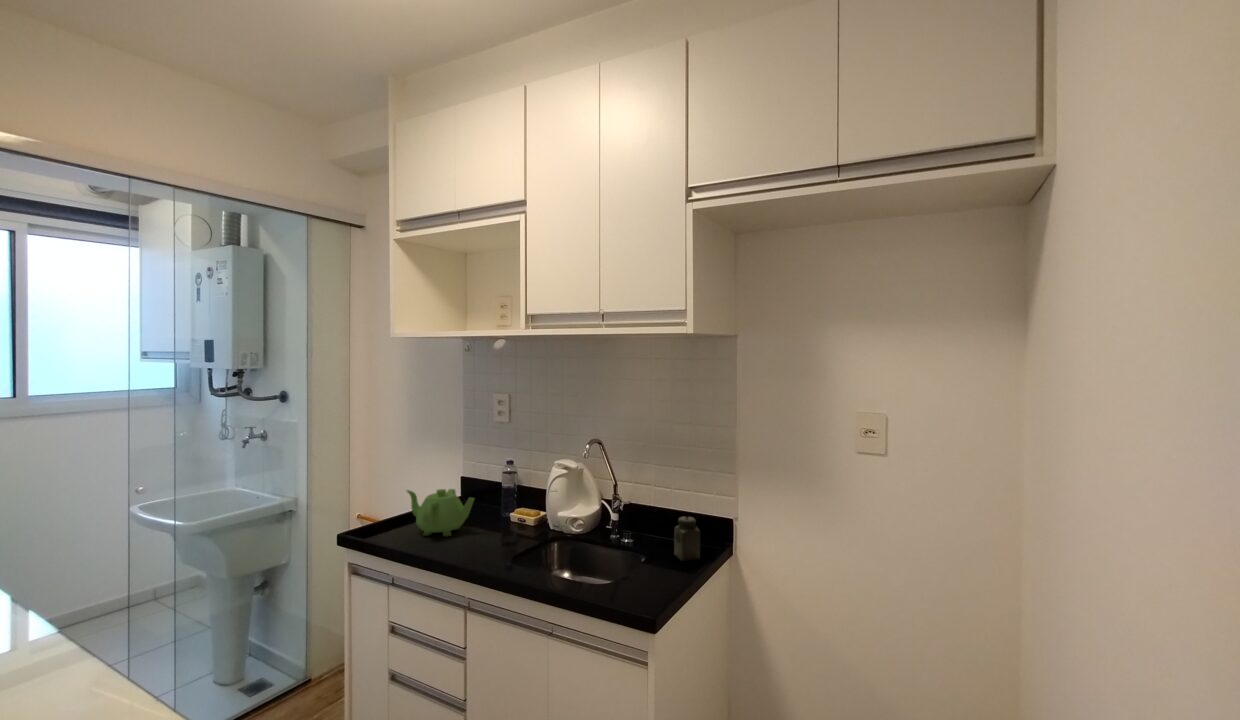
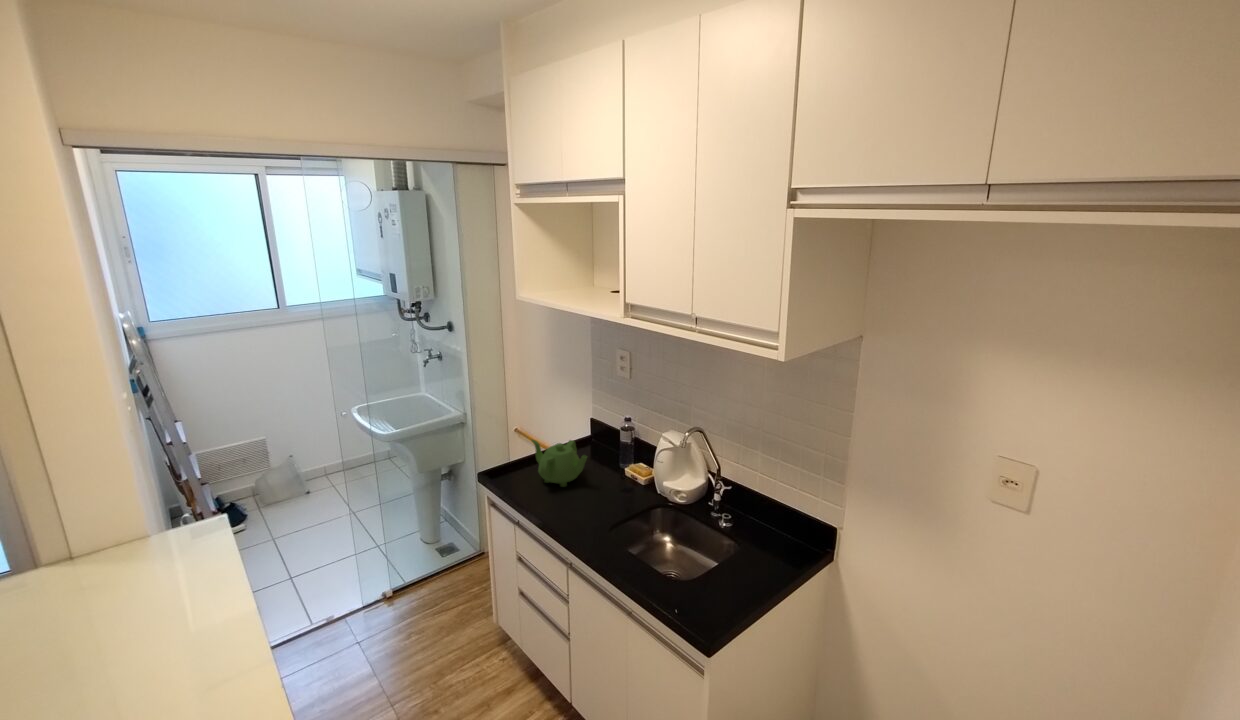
salt shaker: present [674,516,700,561] -> none [763,522,790,568]

